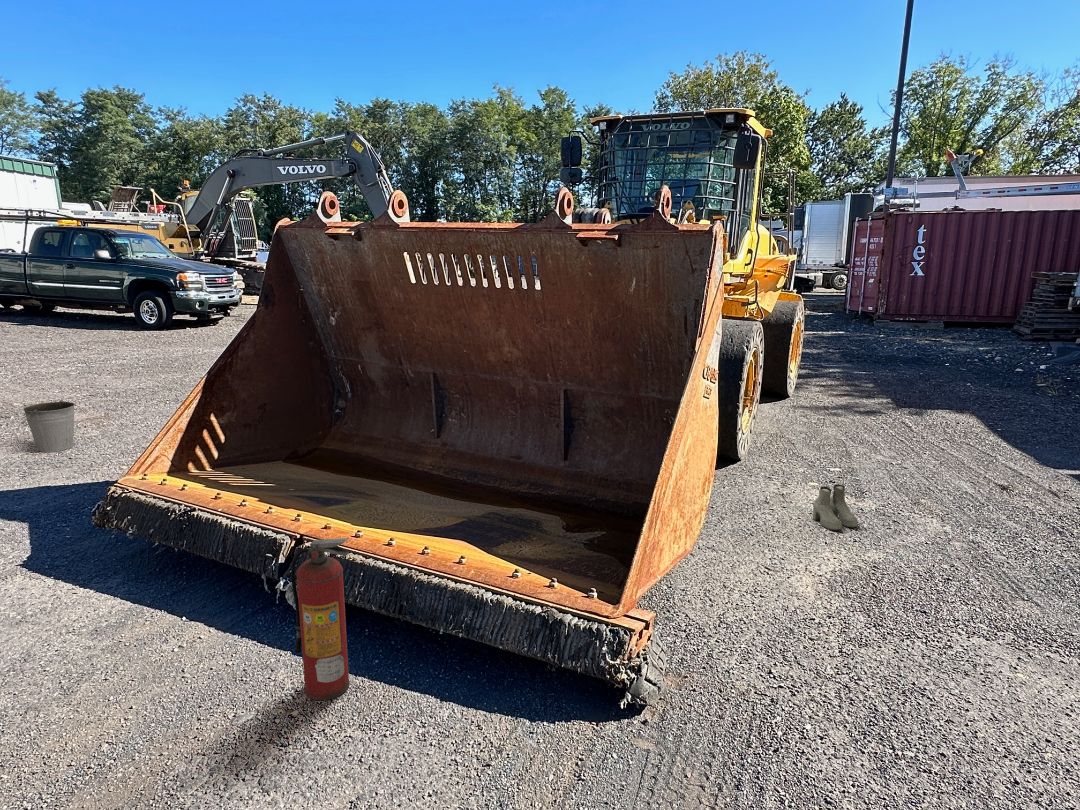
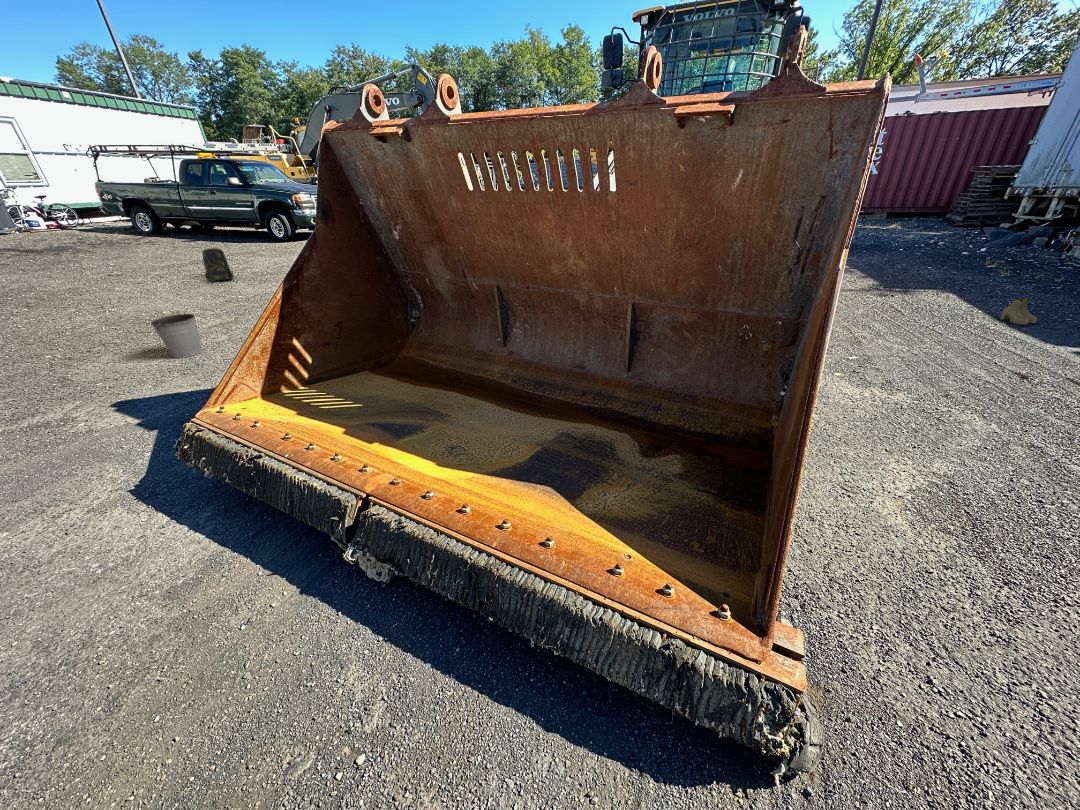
backpack: none [58,333,95,375] -> present [202,248,234,281]
boots: present [813,484,858,530] -> present [1000,298,1037,325]
fire extinguisher: present [291,538,350,700] -> none [339,550,428,711]

